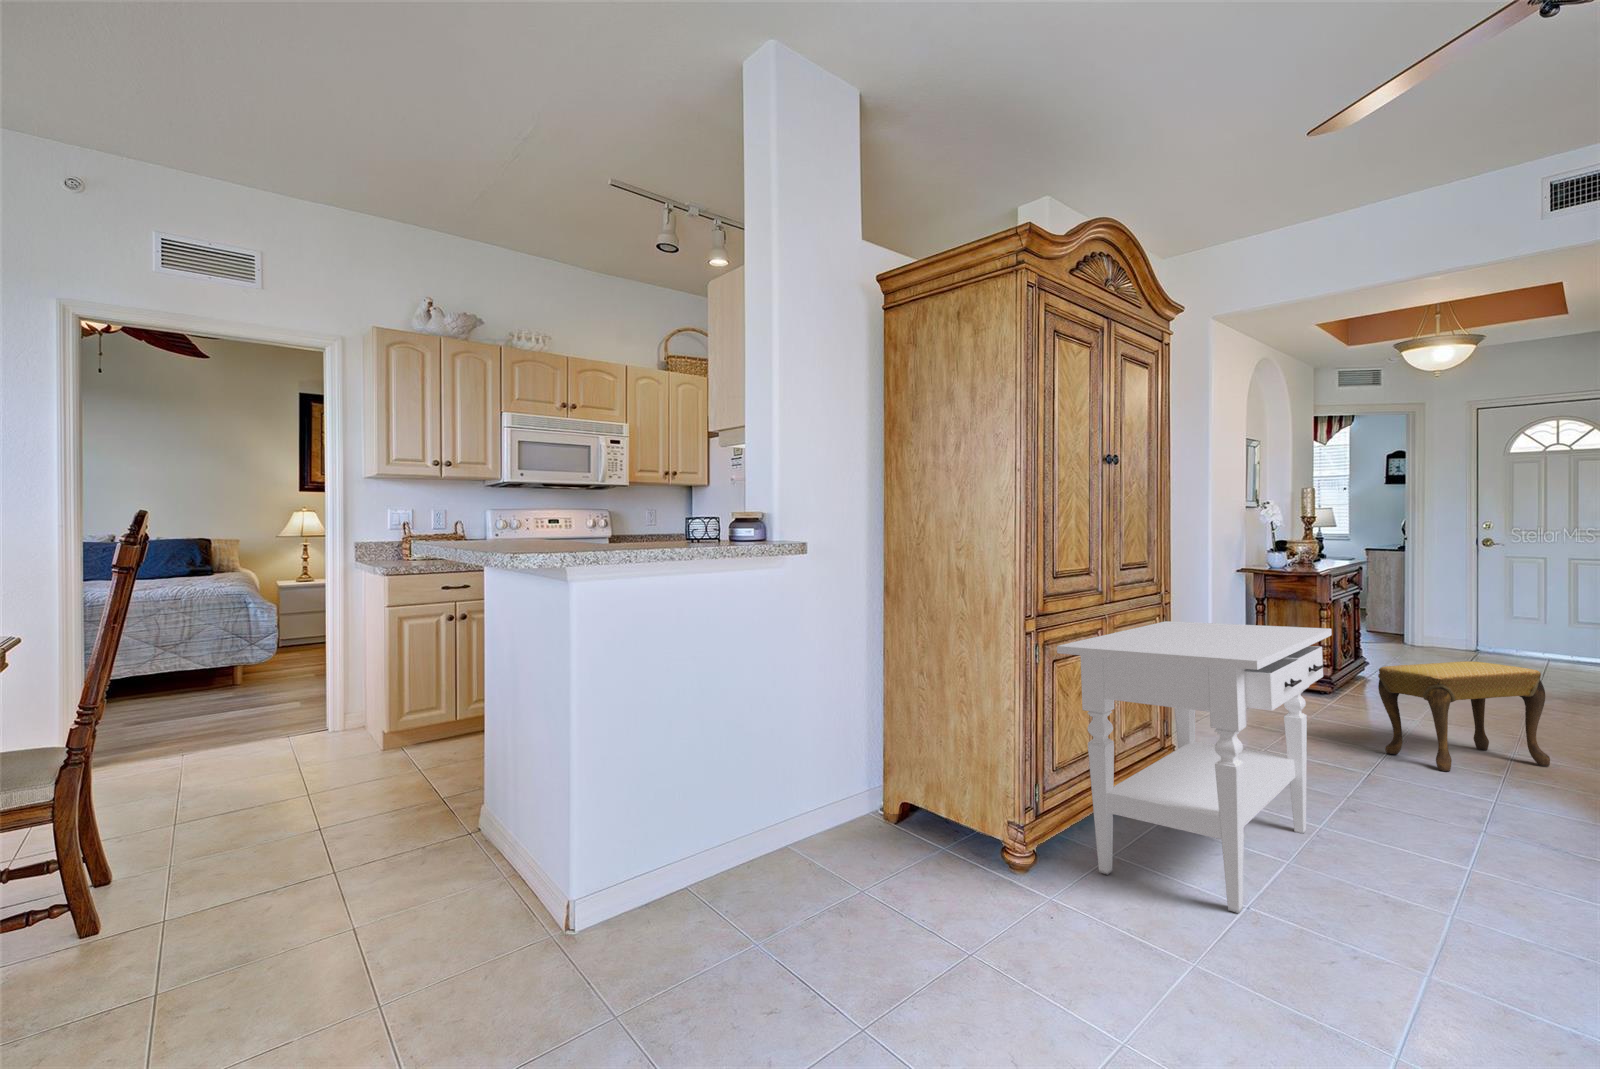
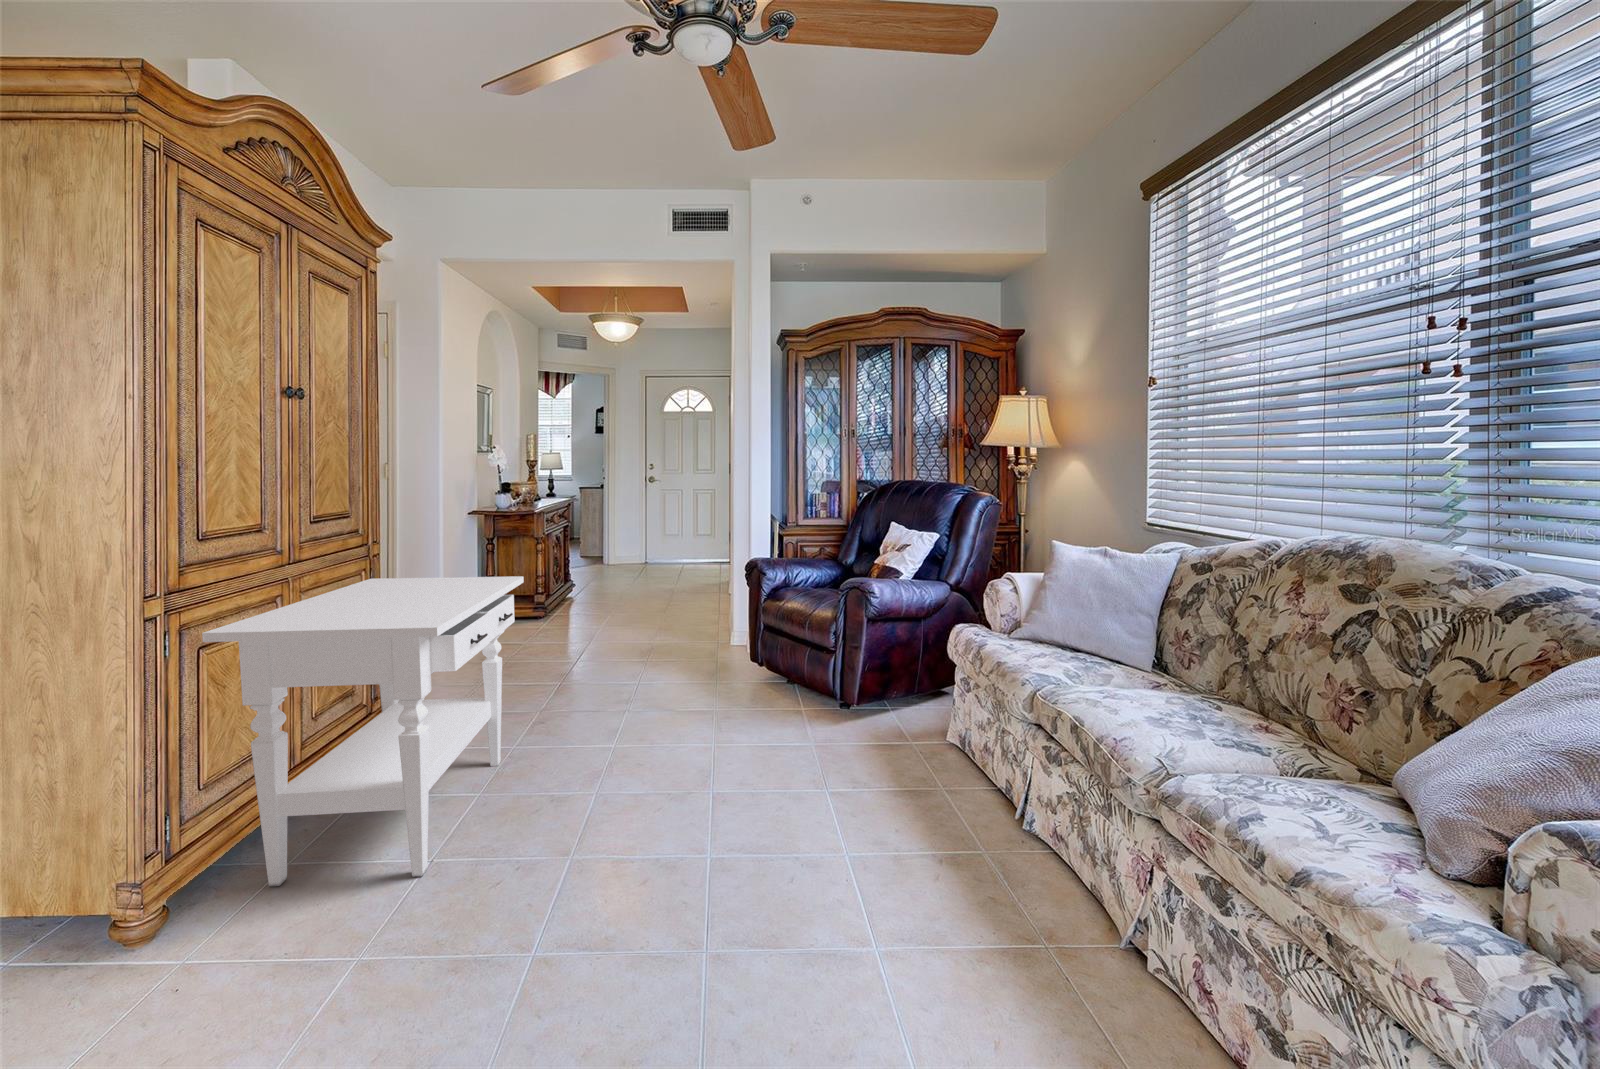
footstool: present [1378,661,1550,771] -> none [570,585,674,676]

